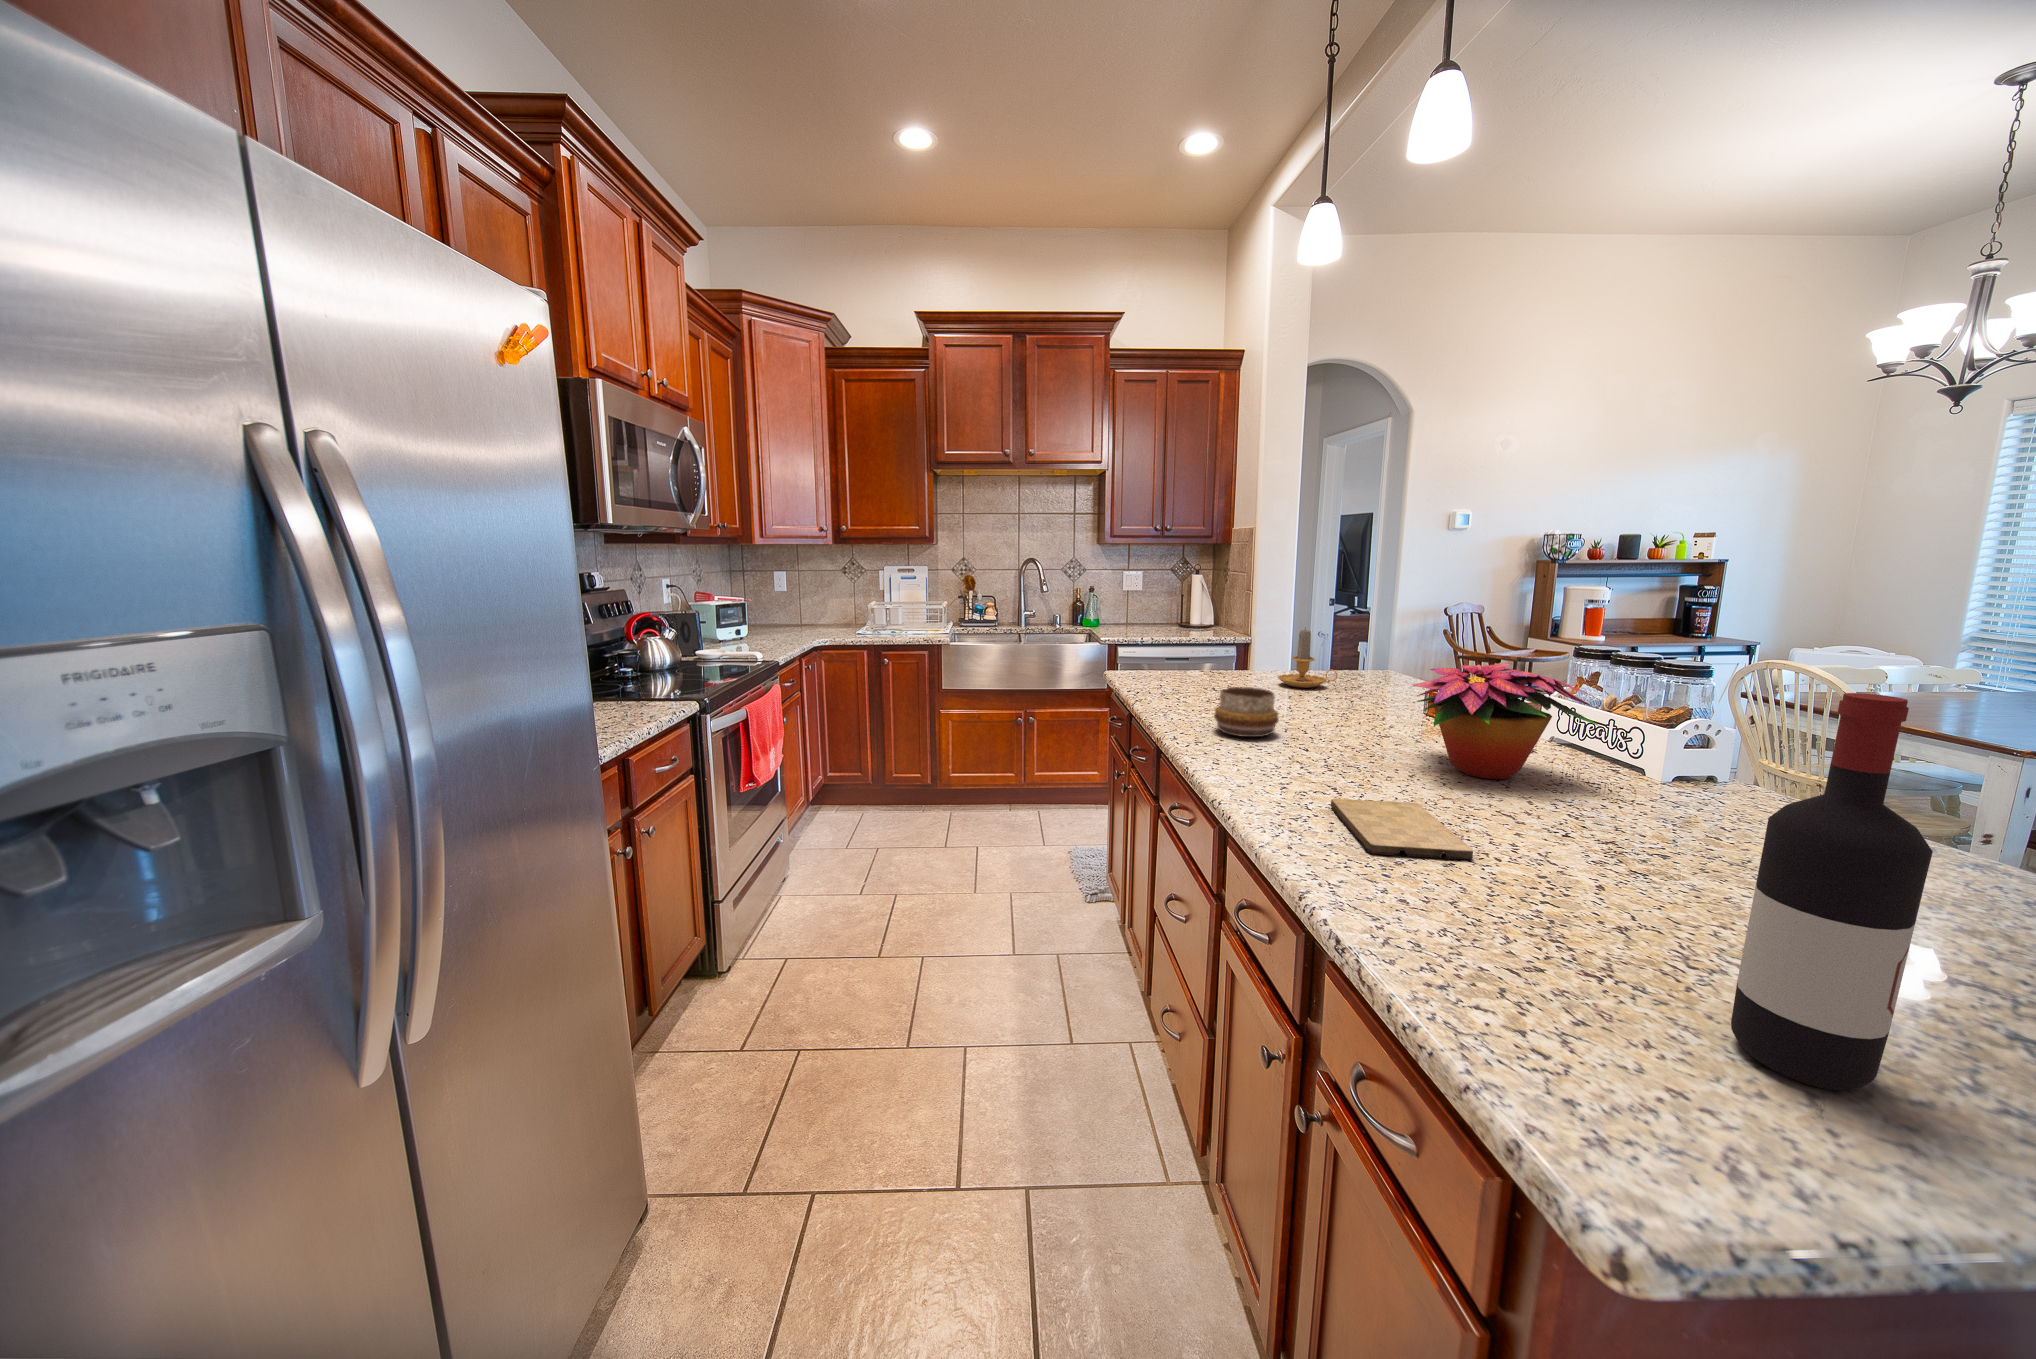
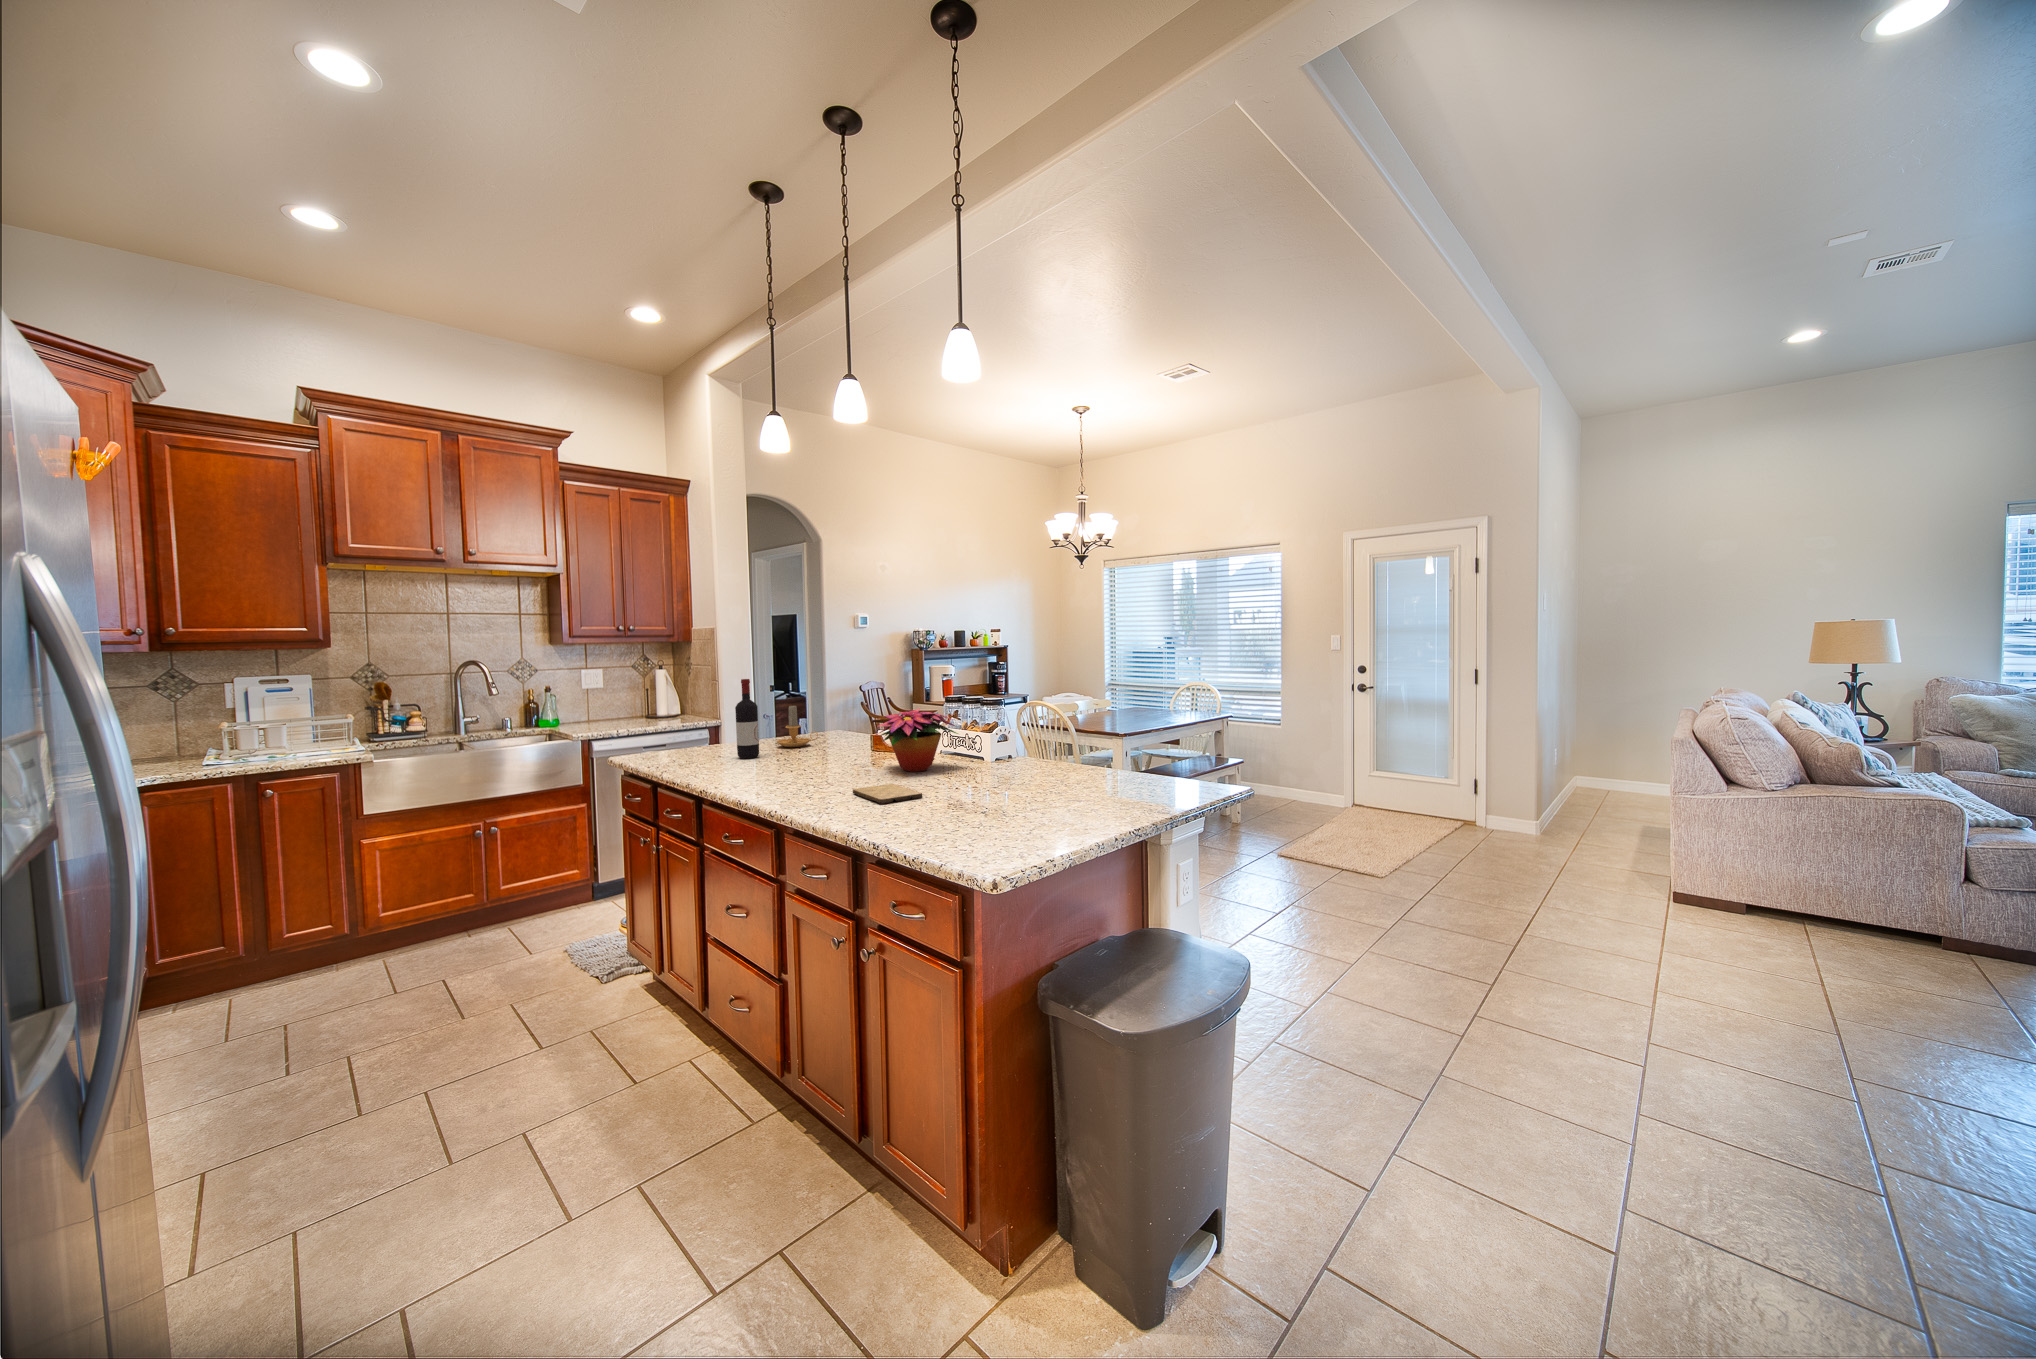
decorative bowl: present [1214,687,1279,737] -> none [757,743,801,776]
wine bottle: present [1731,693,1933,1090] -> present [735,679,759,759]

